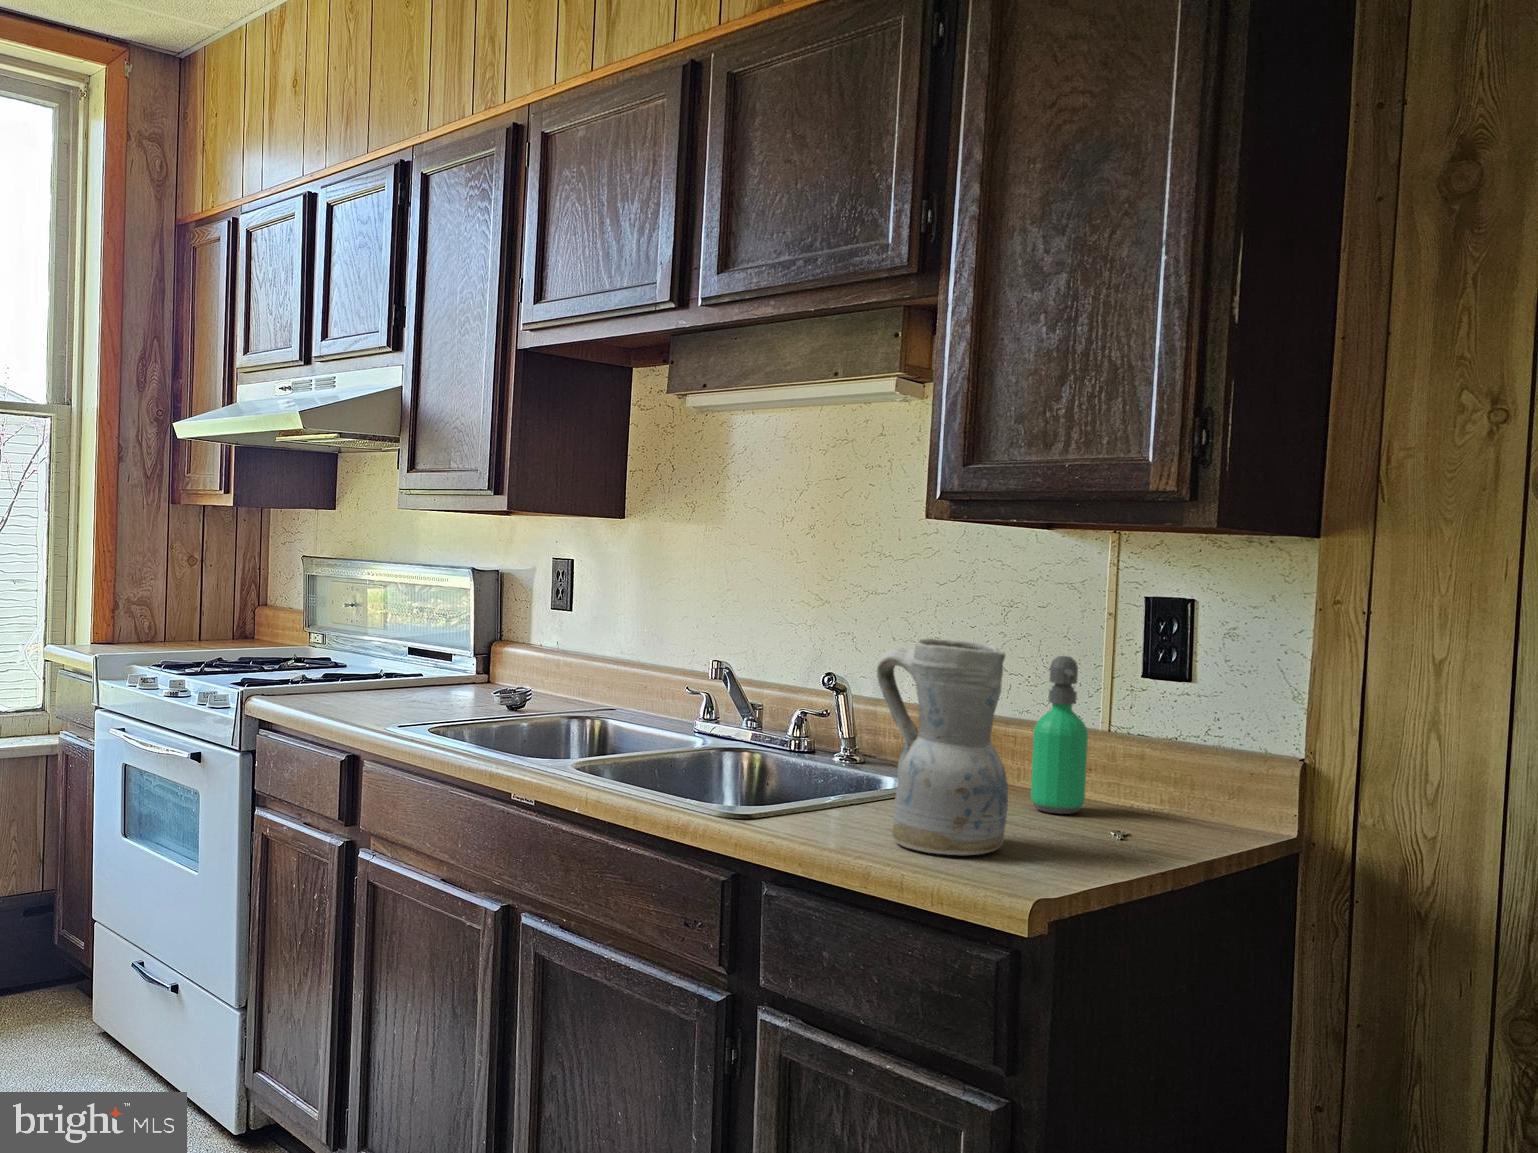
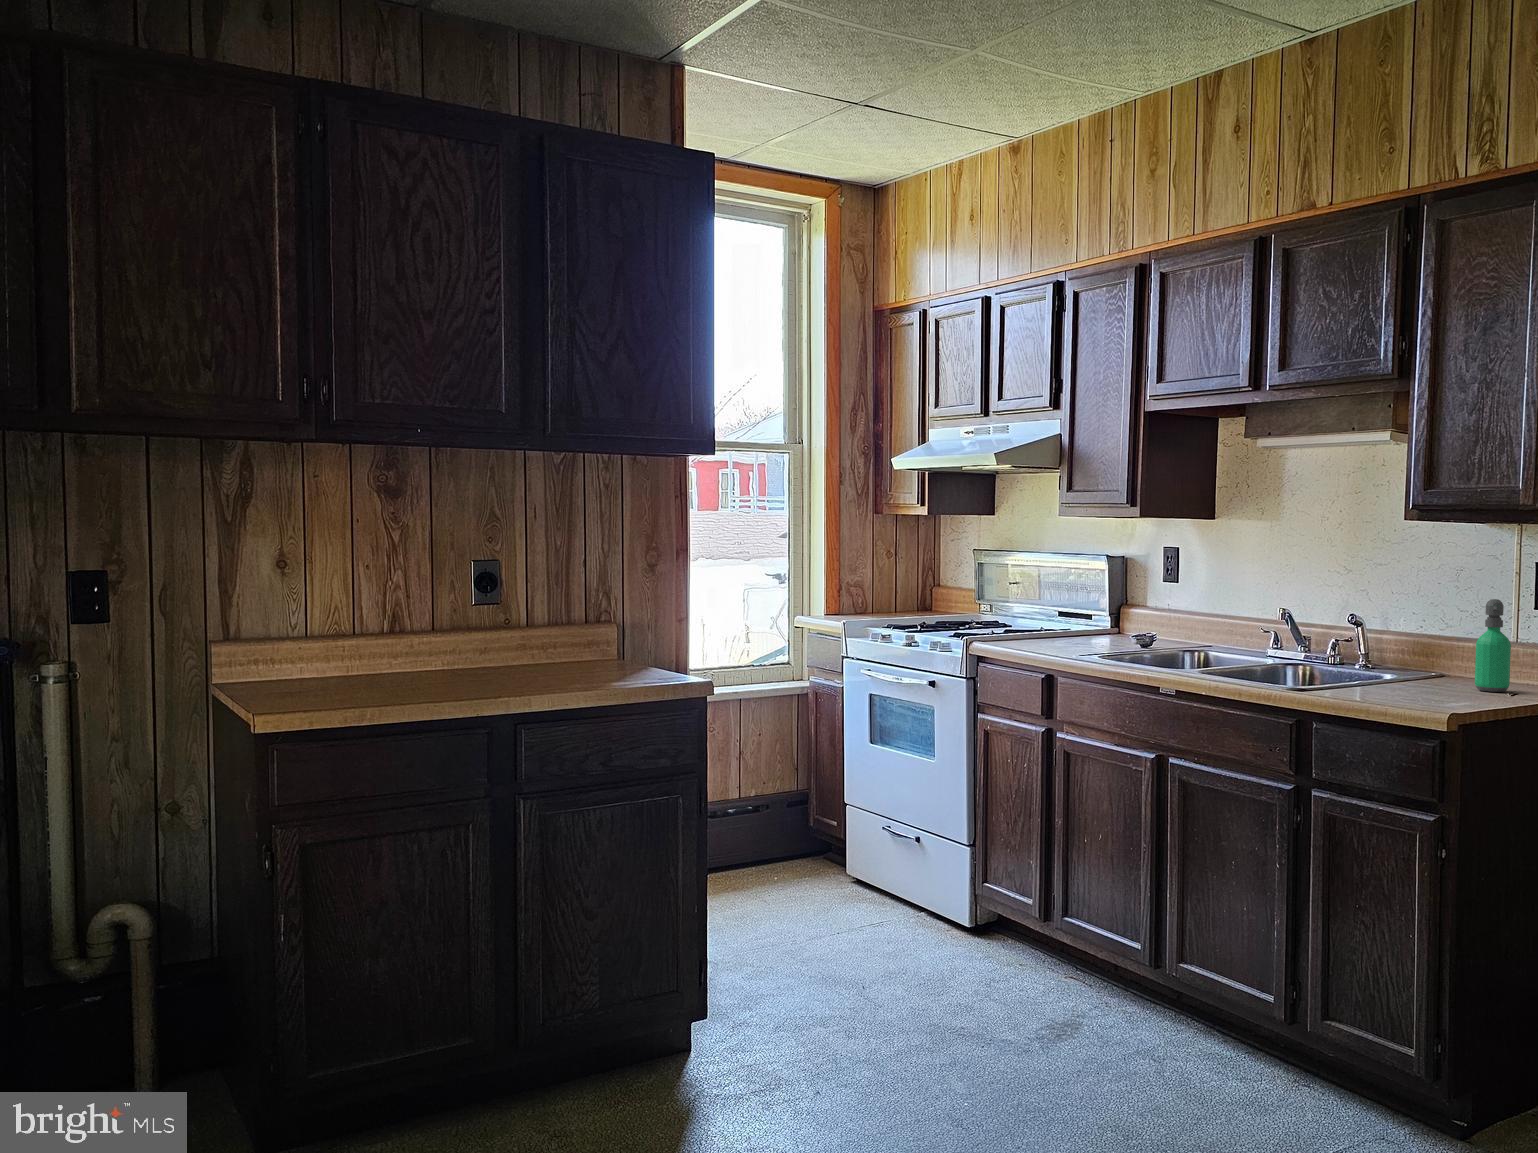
ceramic pitcher: present [877,638,1008,855] -> none [1366,587,1441,699]

